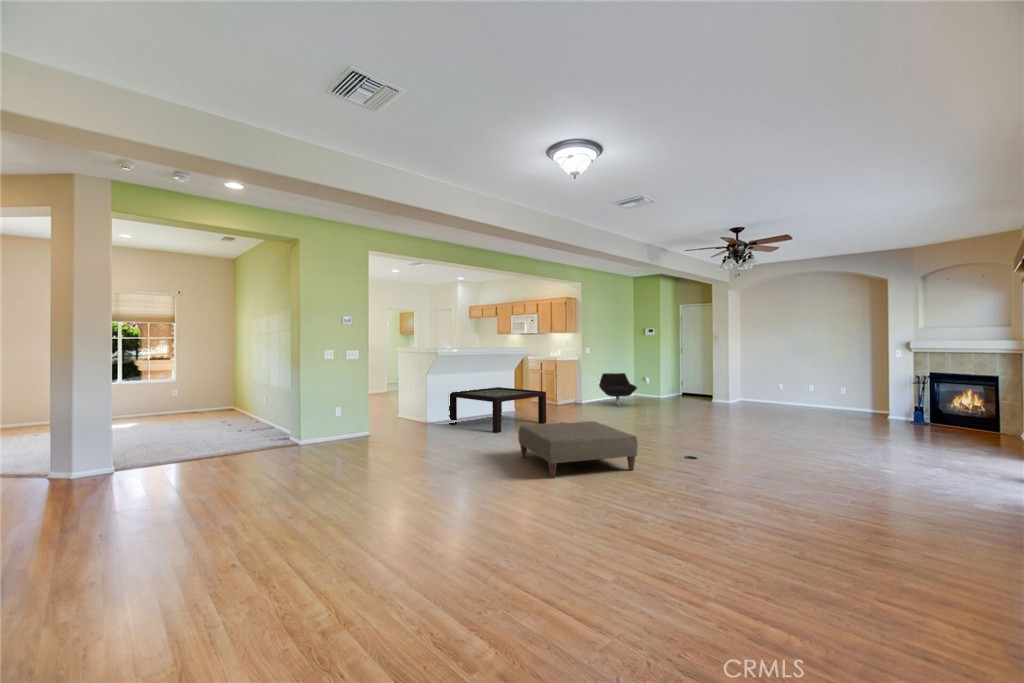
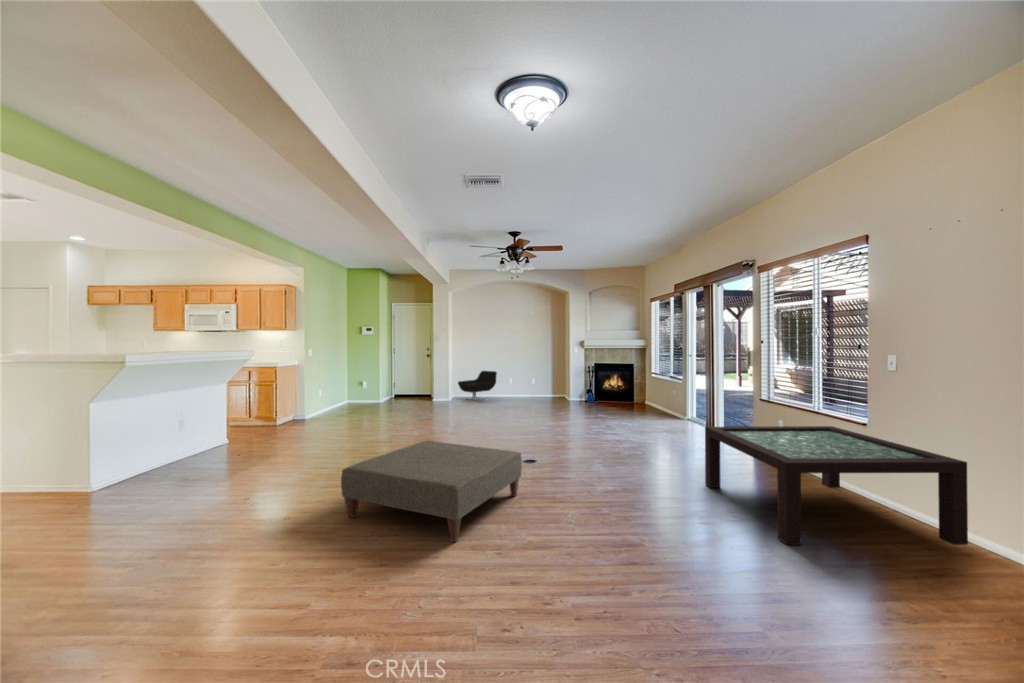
lounge chair: present [599,373,637,407] -> present [458,371,497,401]
coffee table: present [449,387,546,433] -> present [705,426,968,545]

